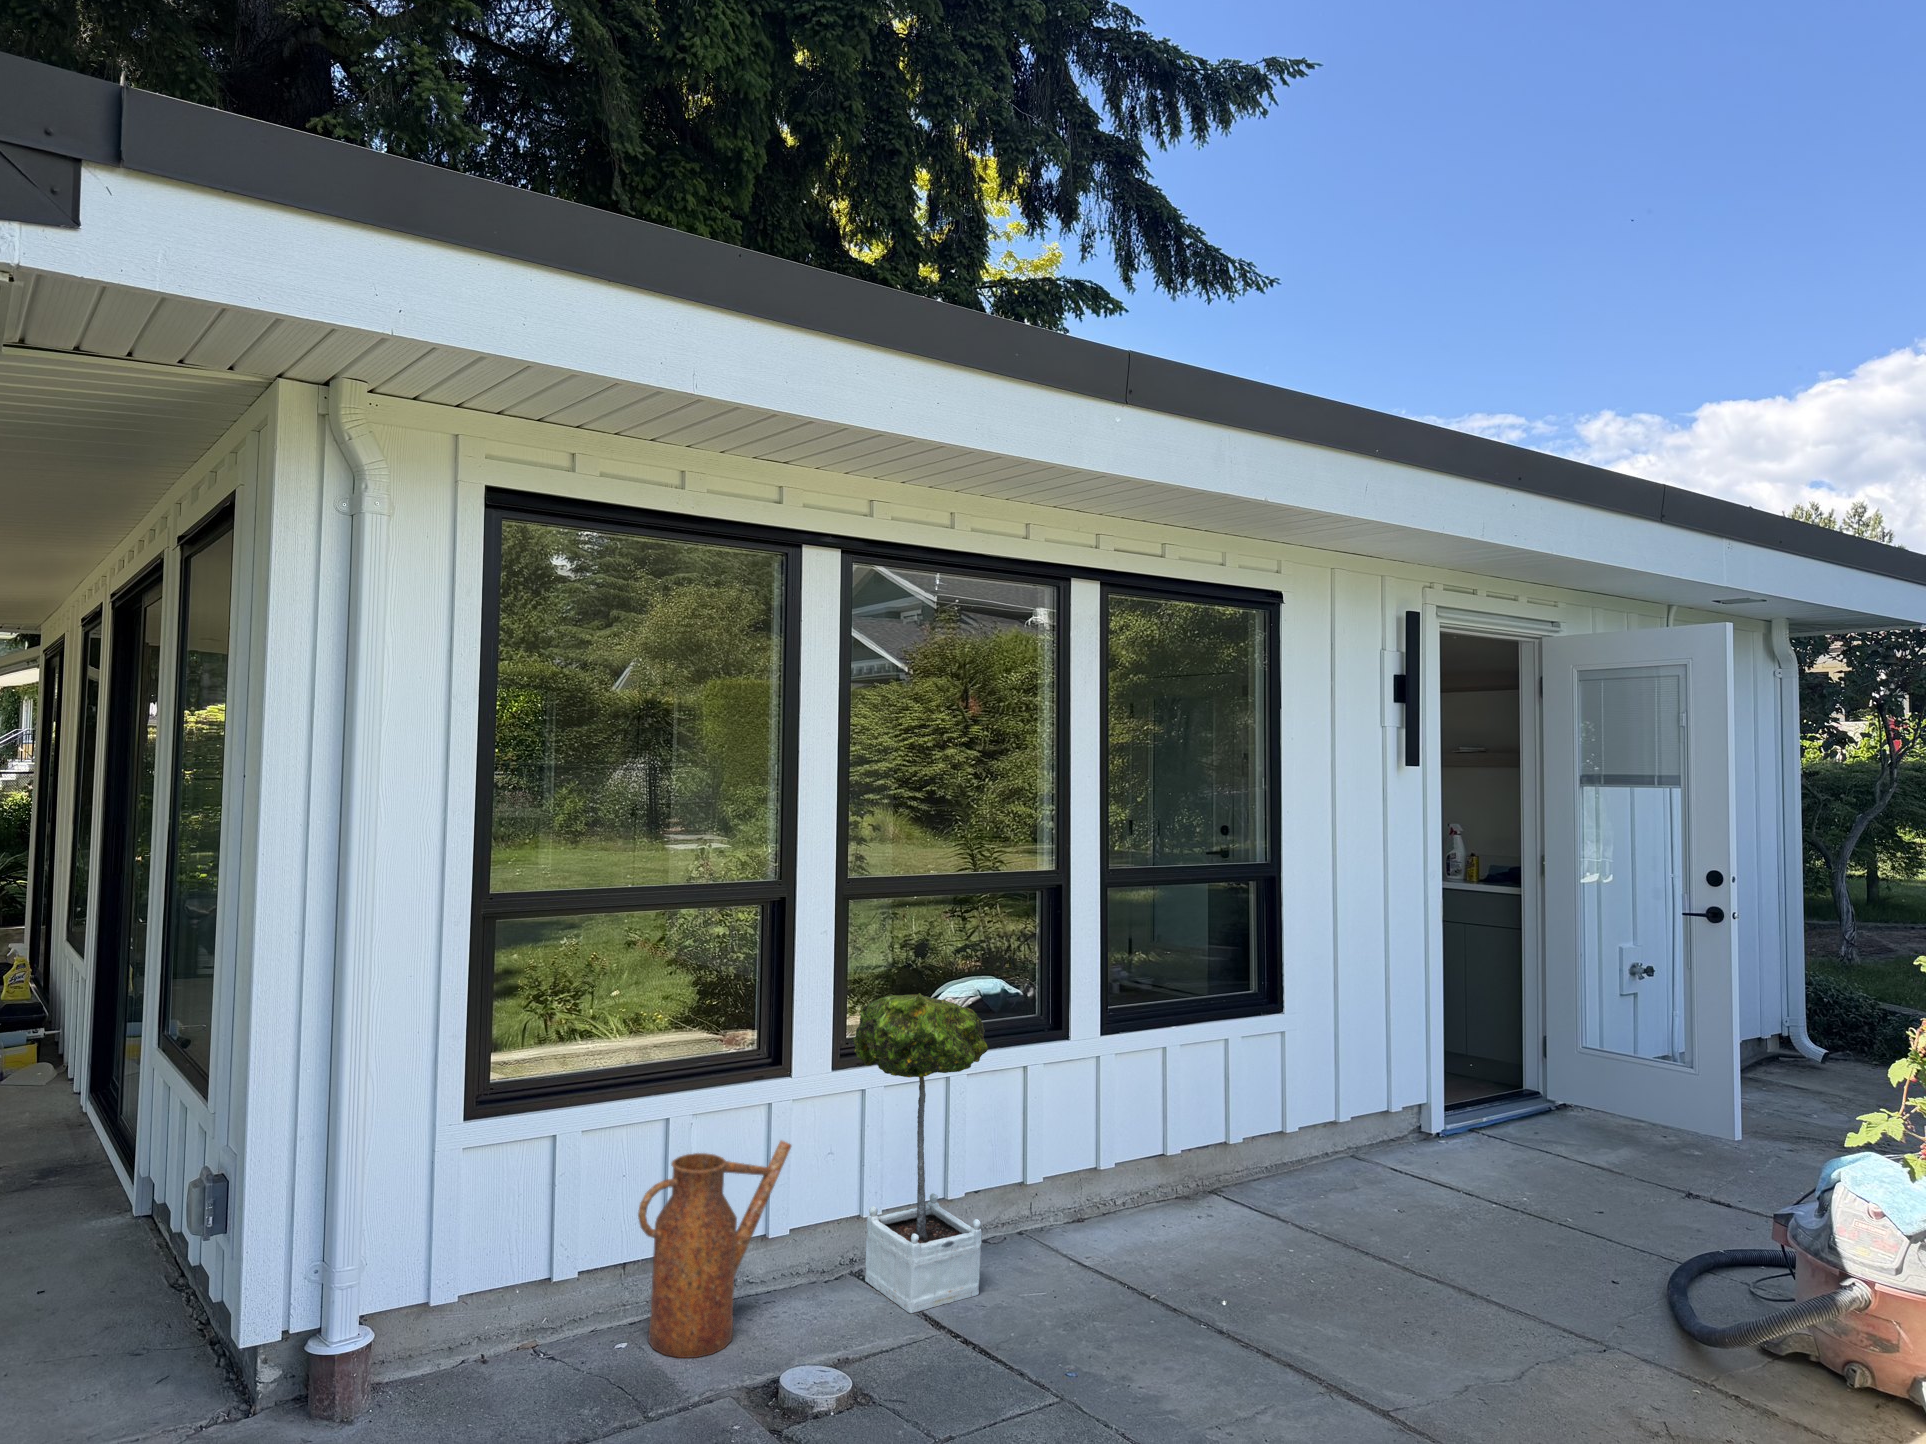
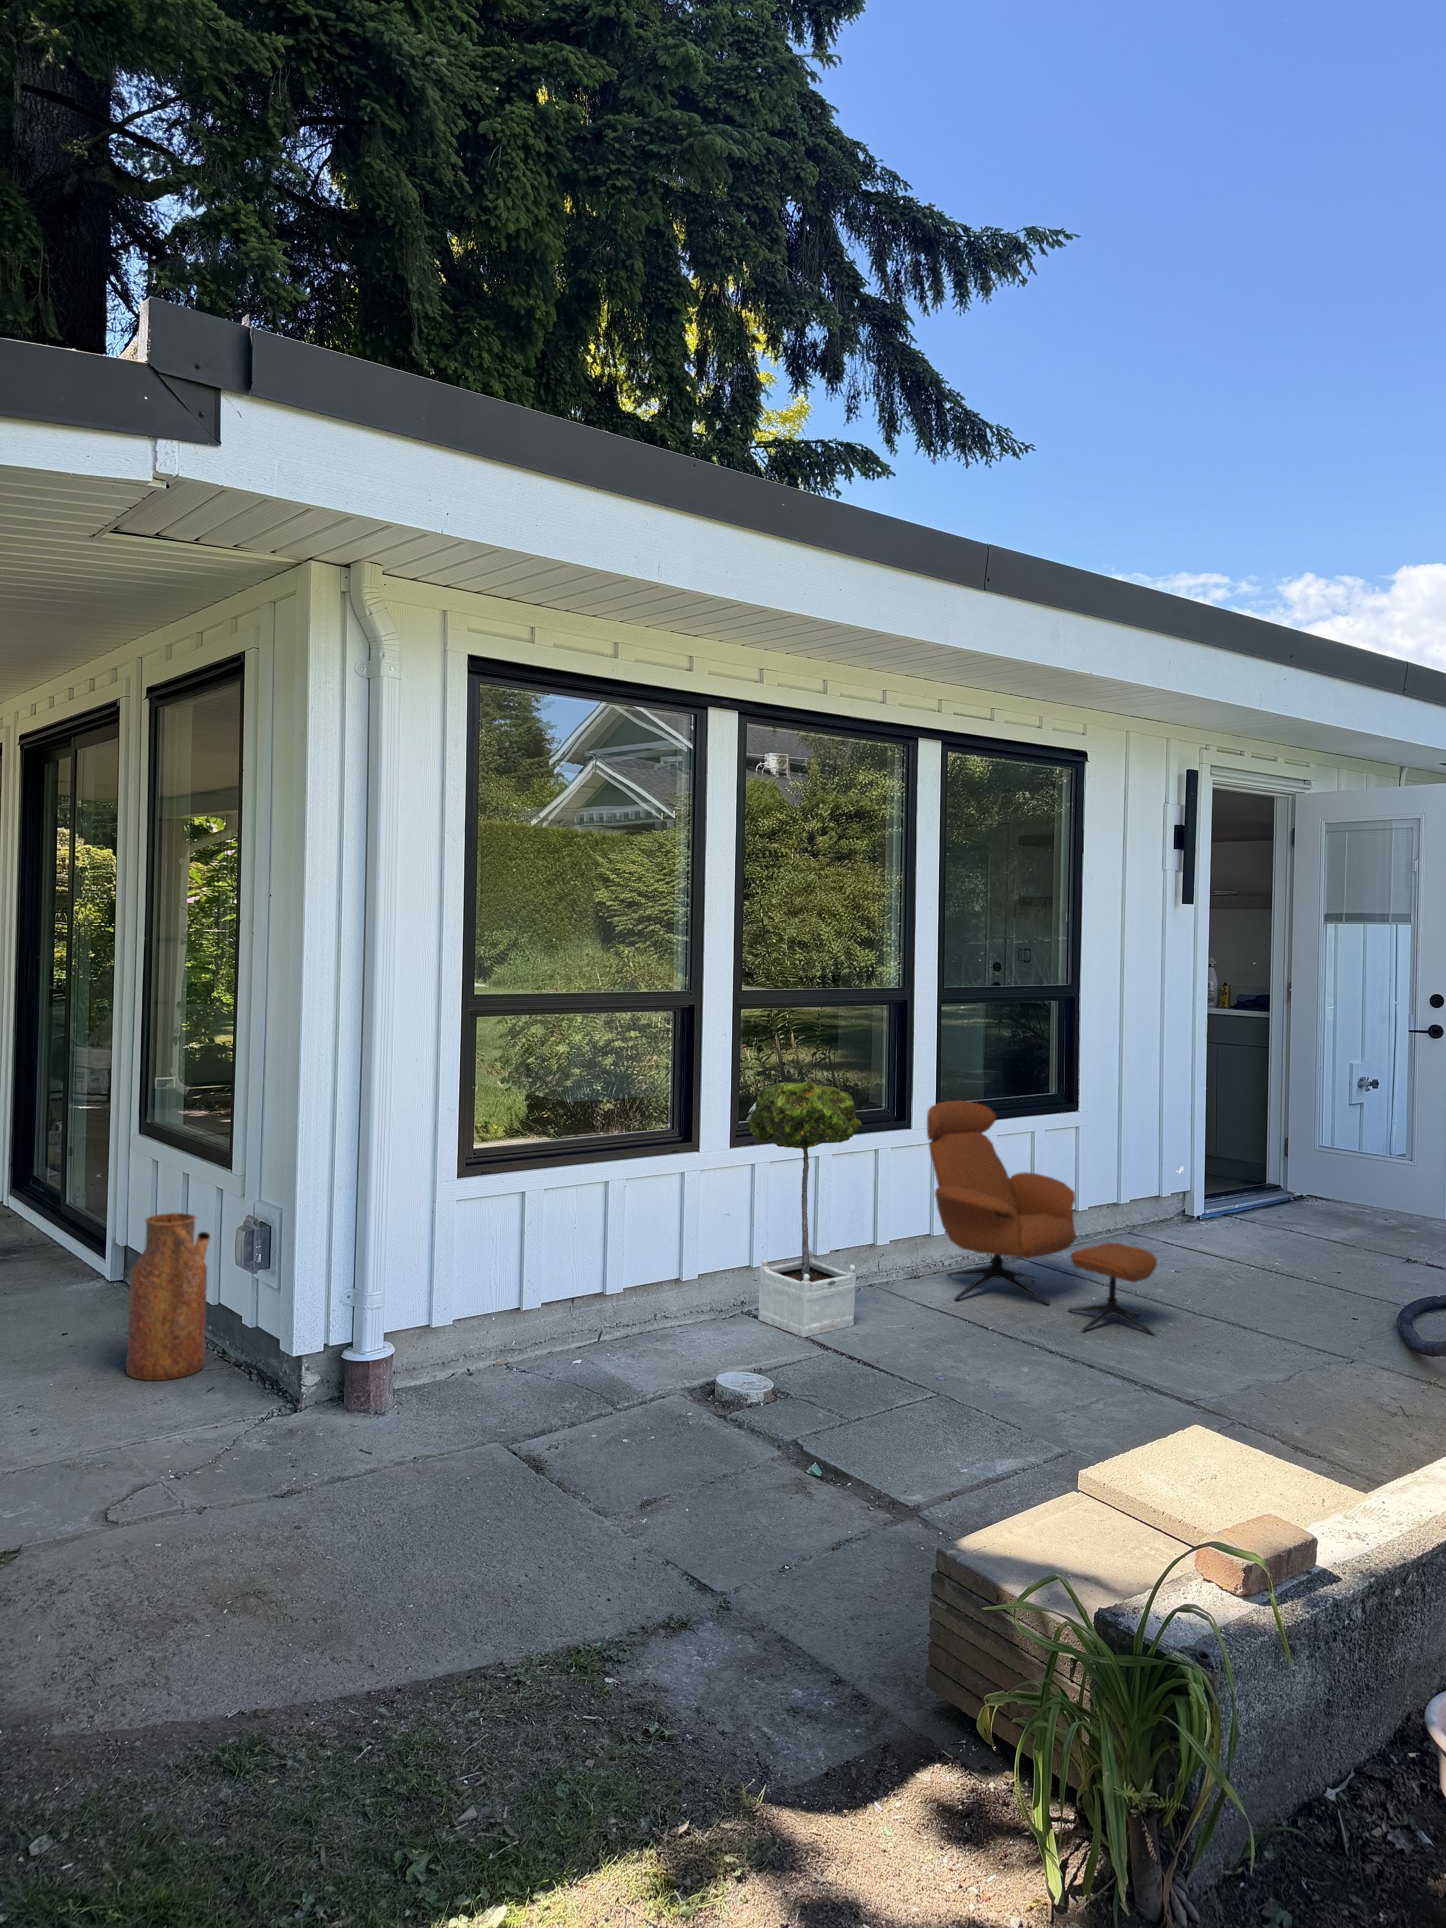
lounge chair: none [1089,1003,1361,1328] -> present [927,1100,1157,1336]
watering can: present [638,1140,791,1358] -> present [126,1213,210,1380]

